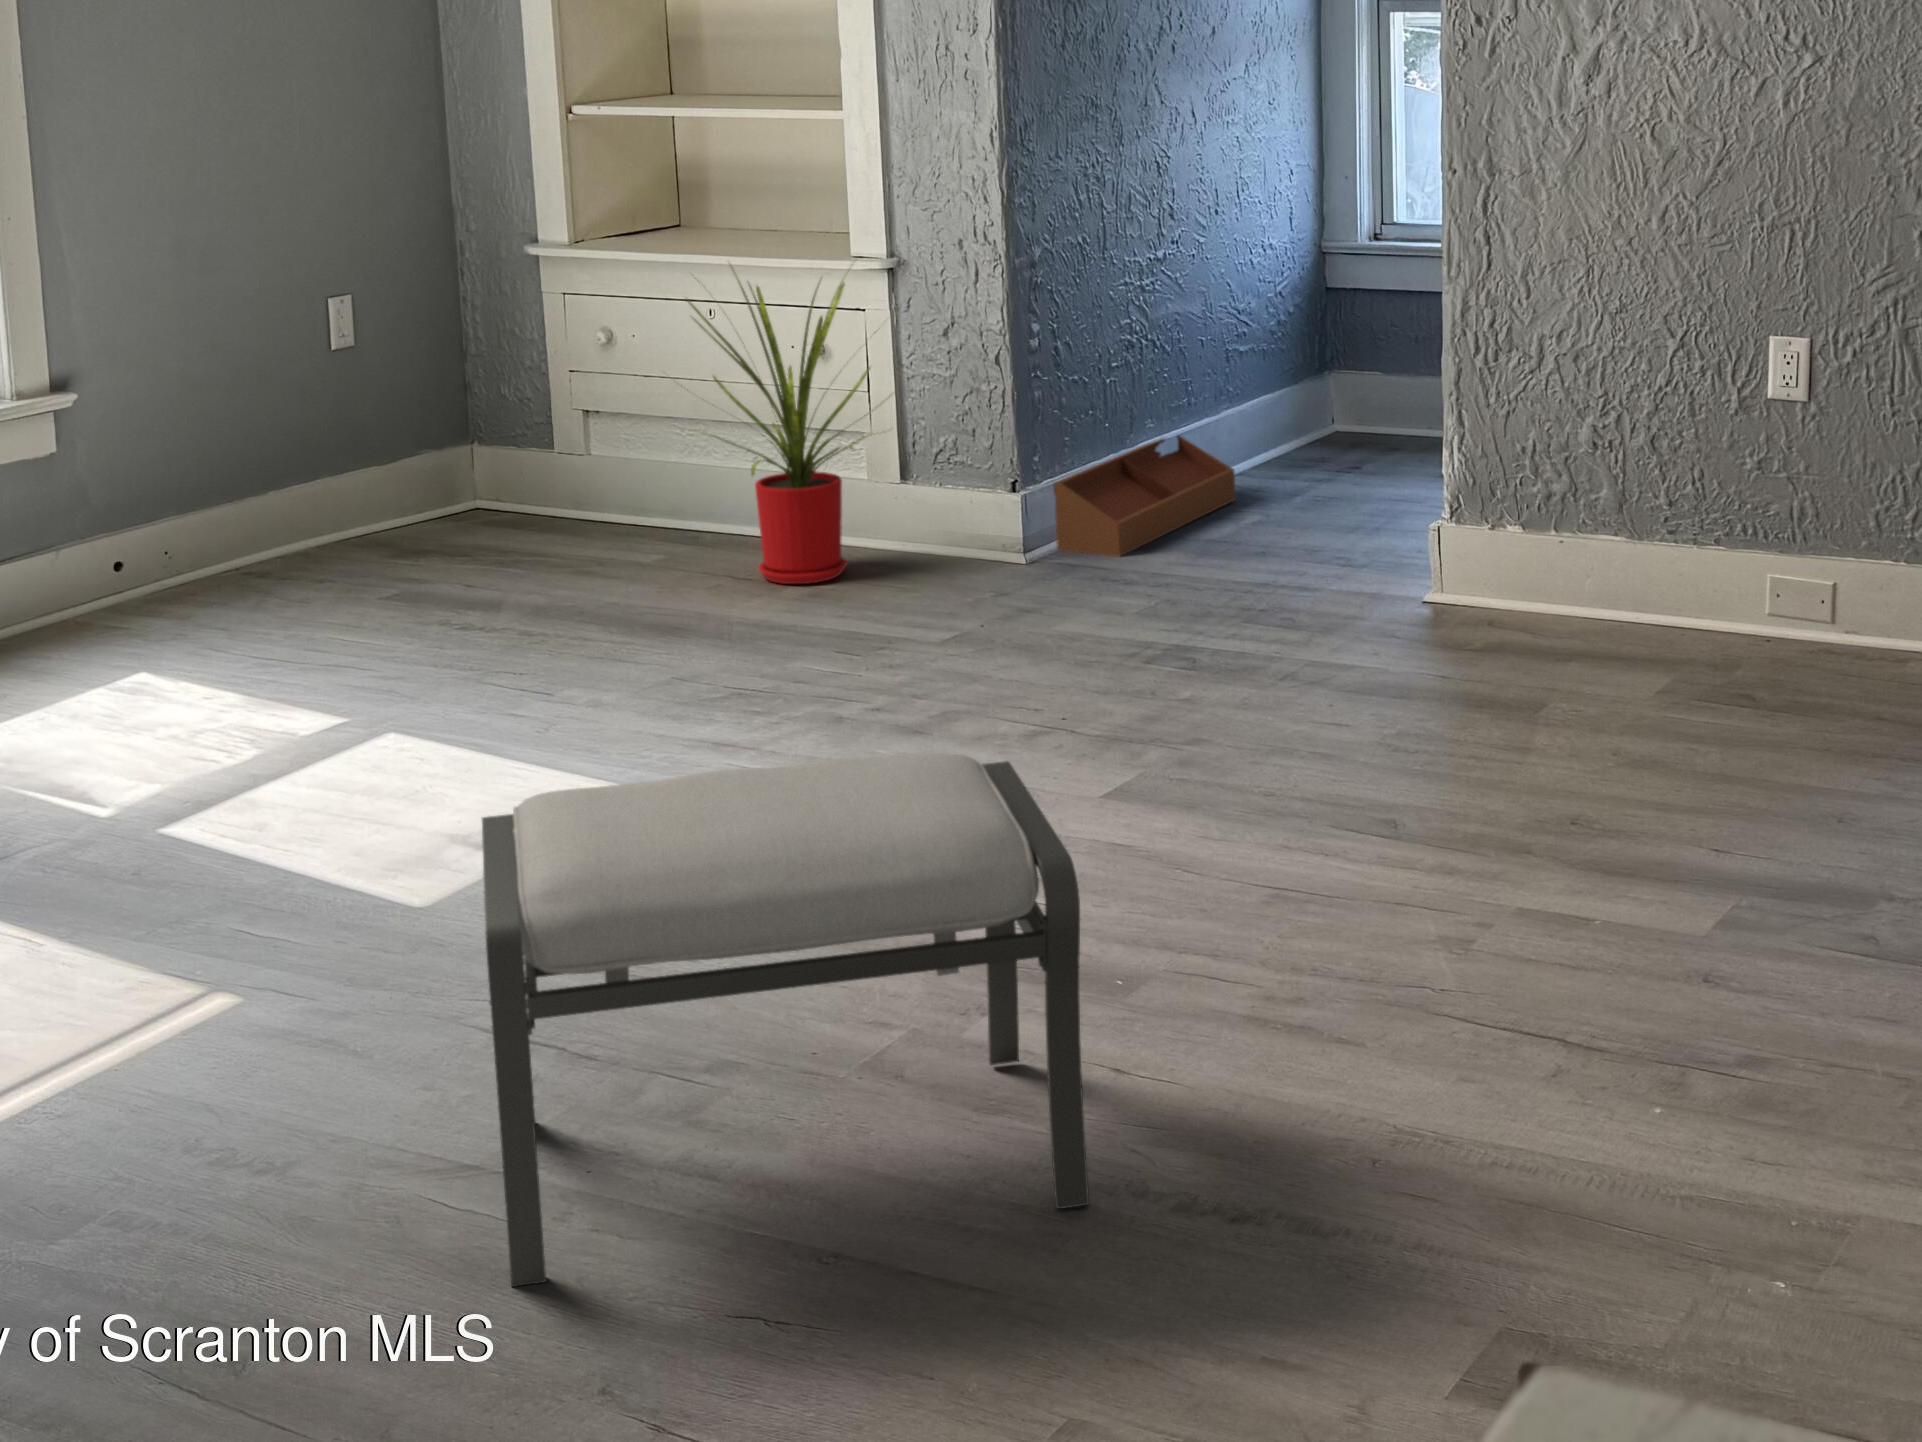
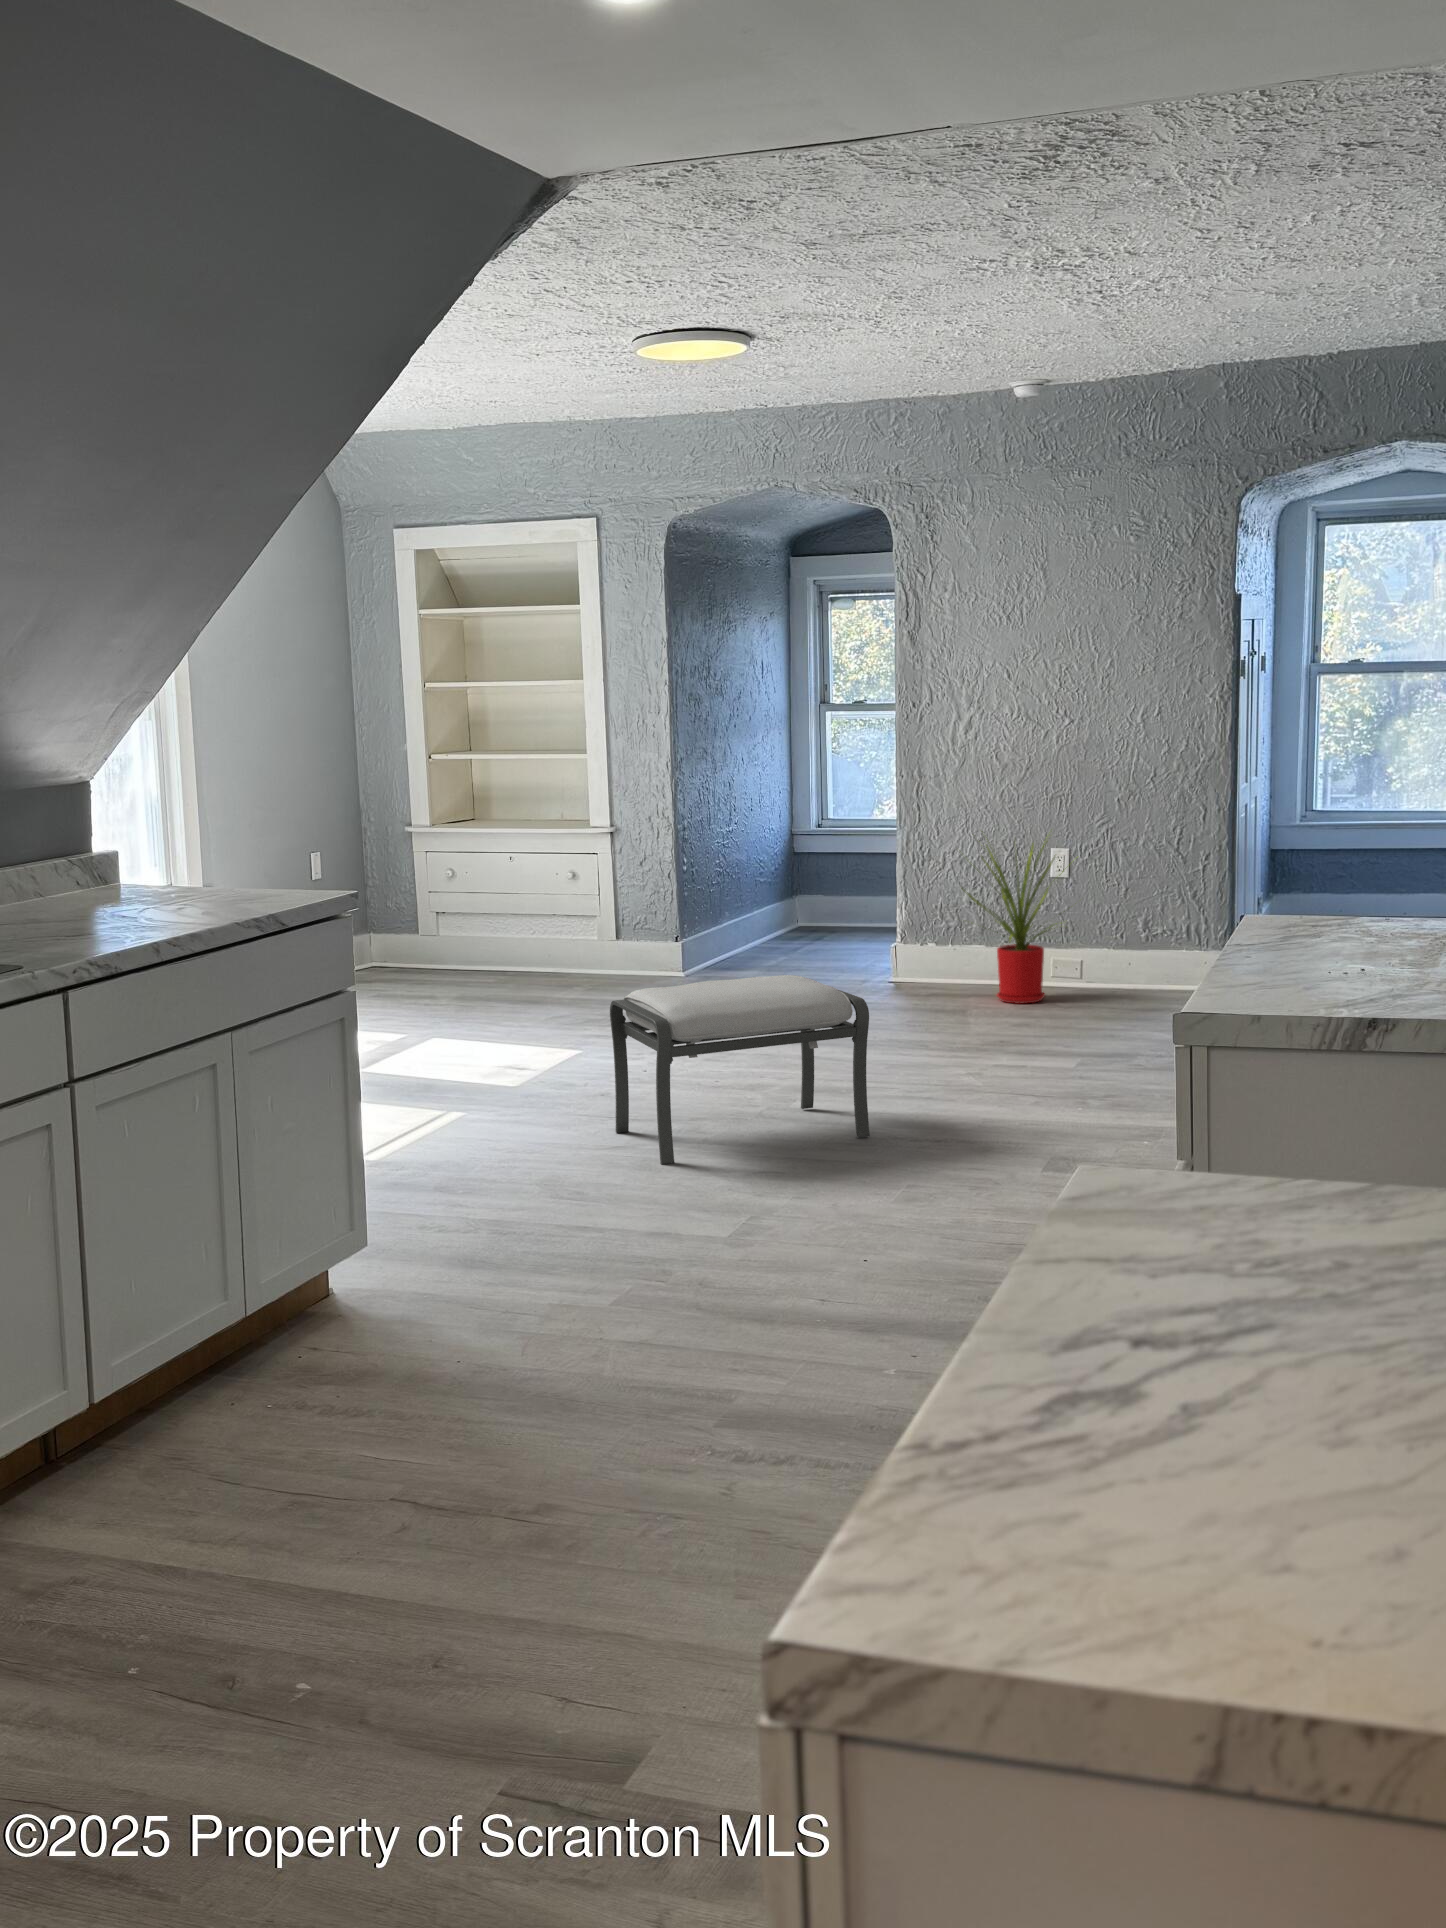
house plant: present [687,262,884,584] -> present [967,837,1063,1003]
storage bin: present [1053,436,1235,557] -> none [695,920,771,973]

